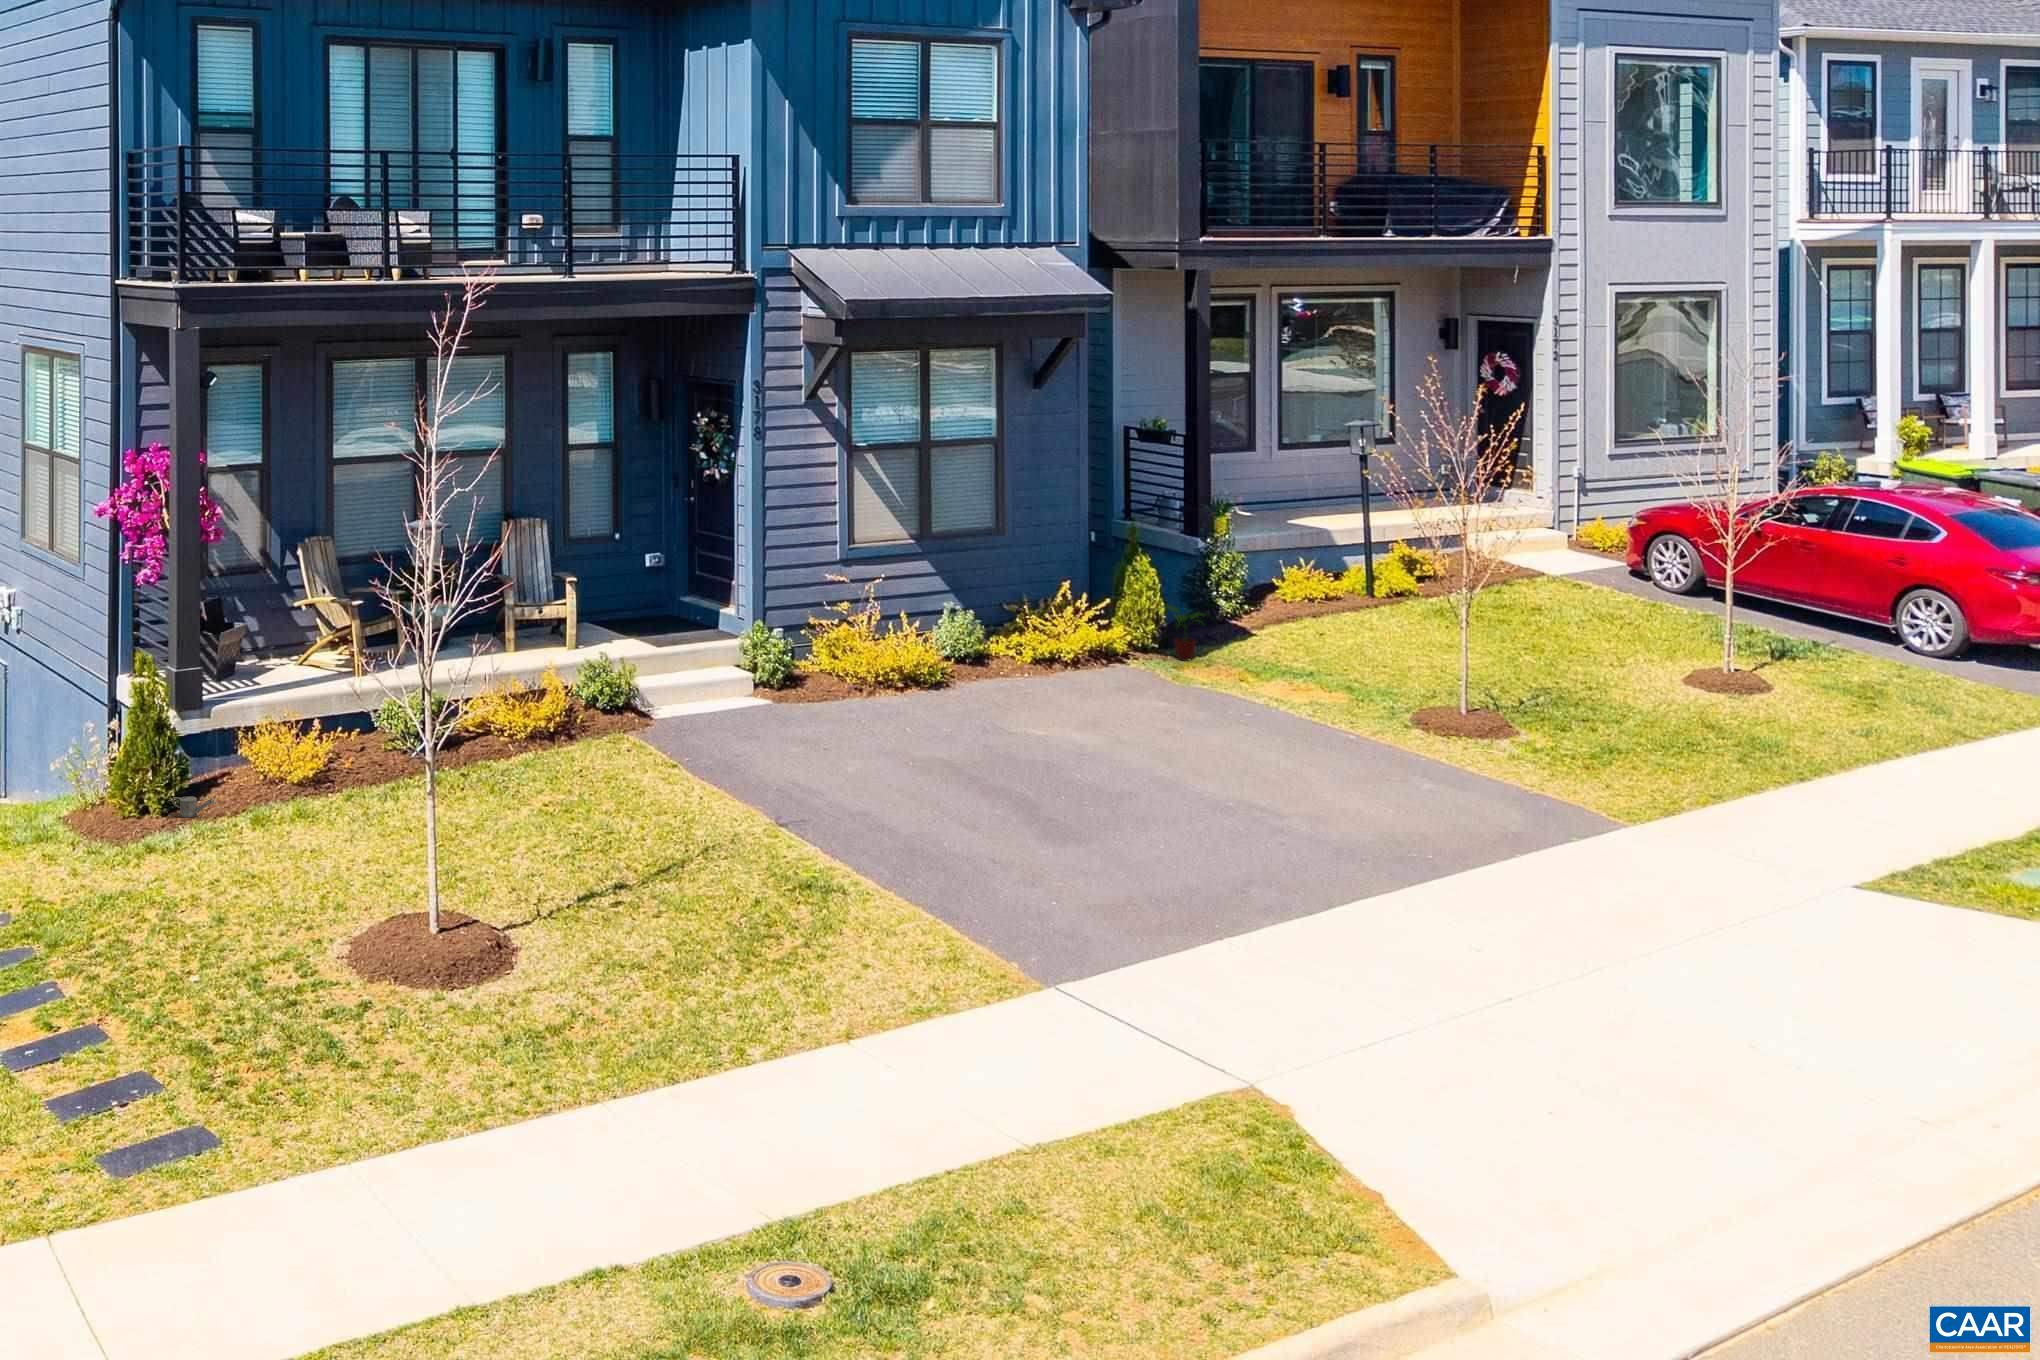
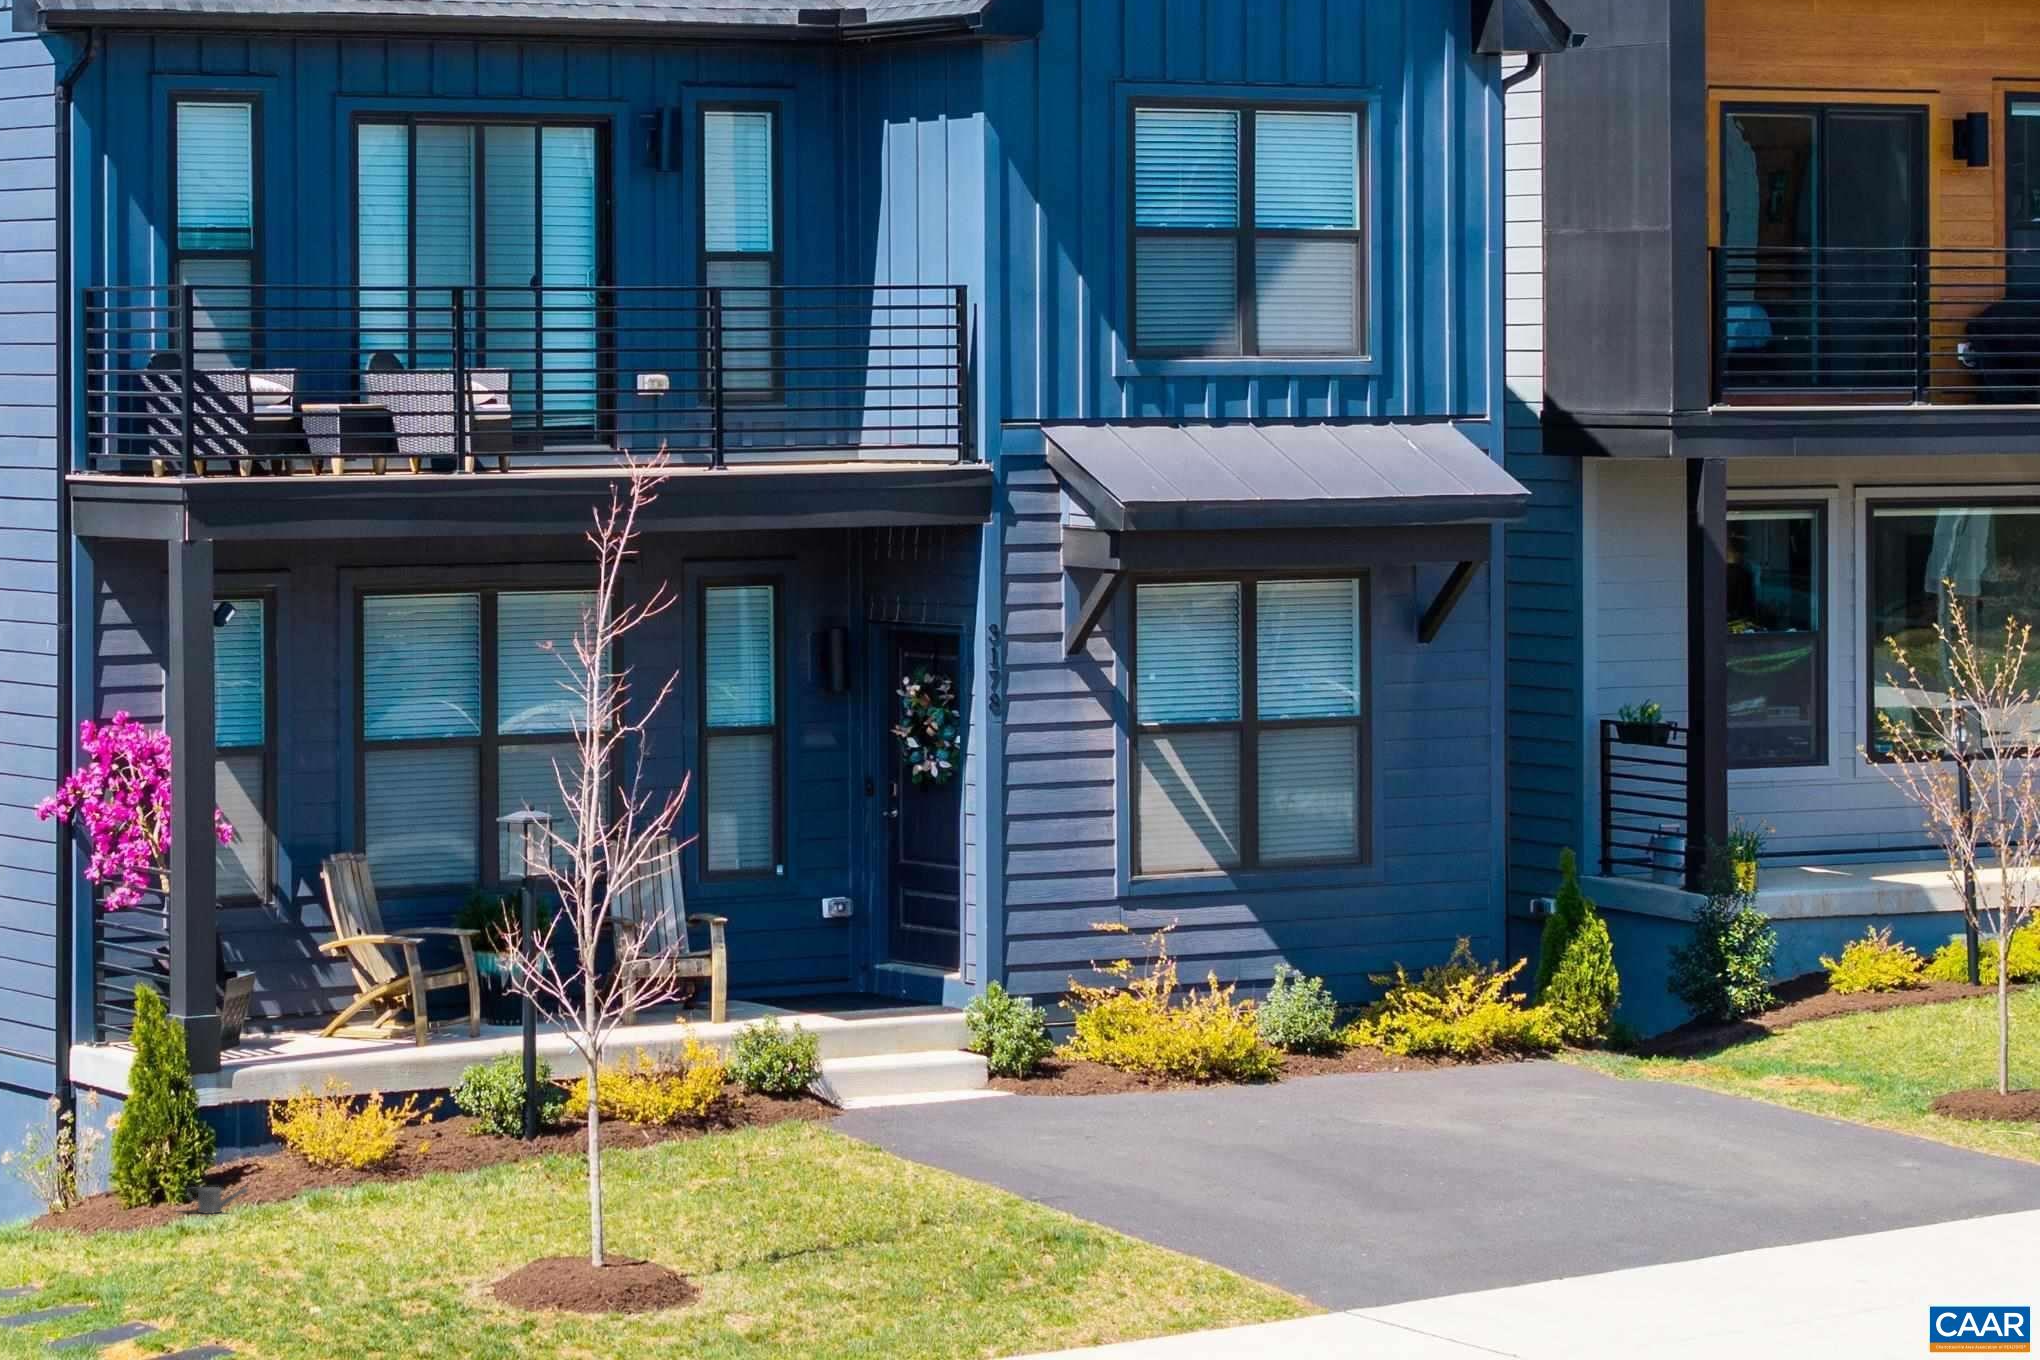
potted plant: present [1151,605,1206,661] -> none [1598,974,1692,1057]

